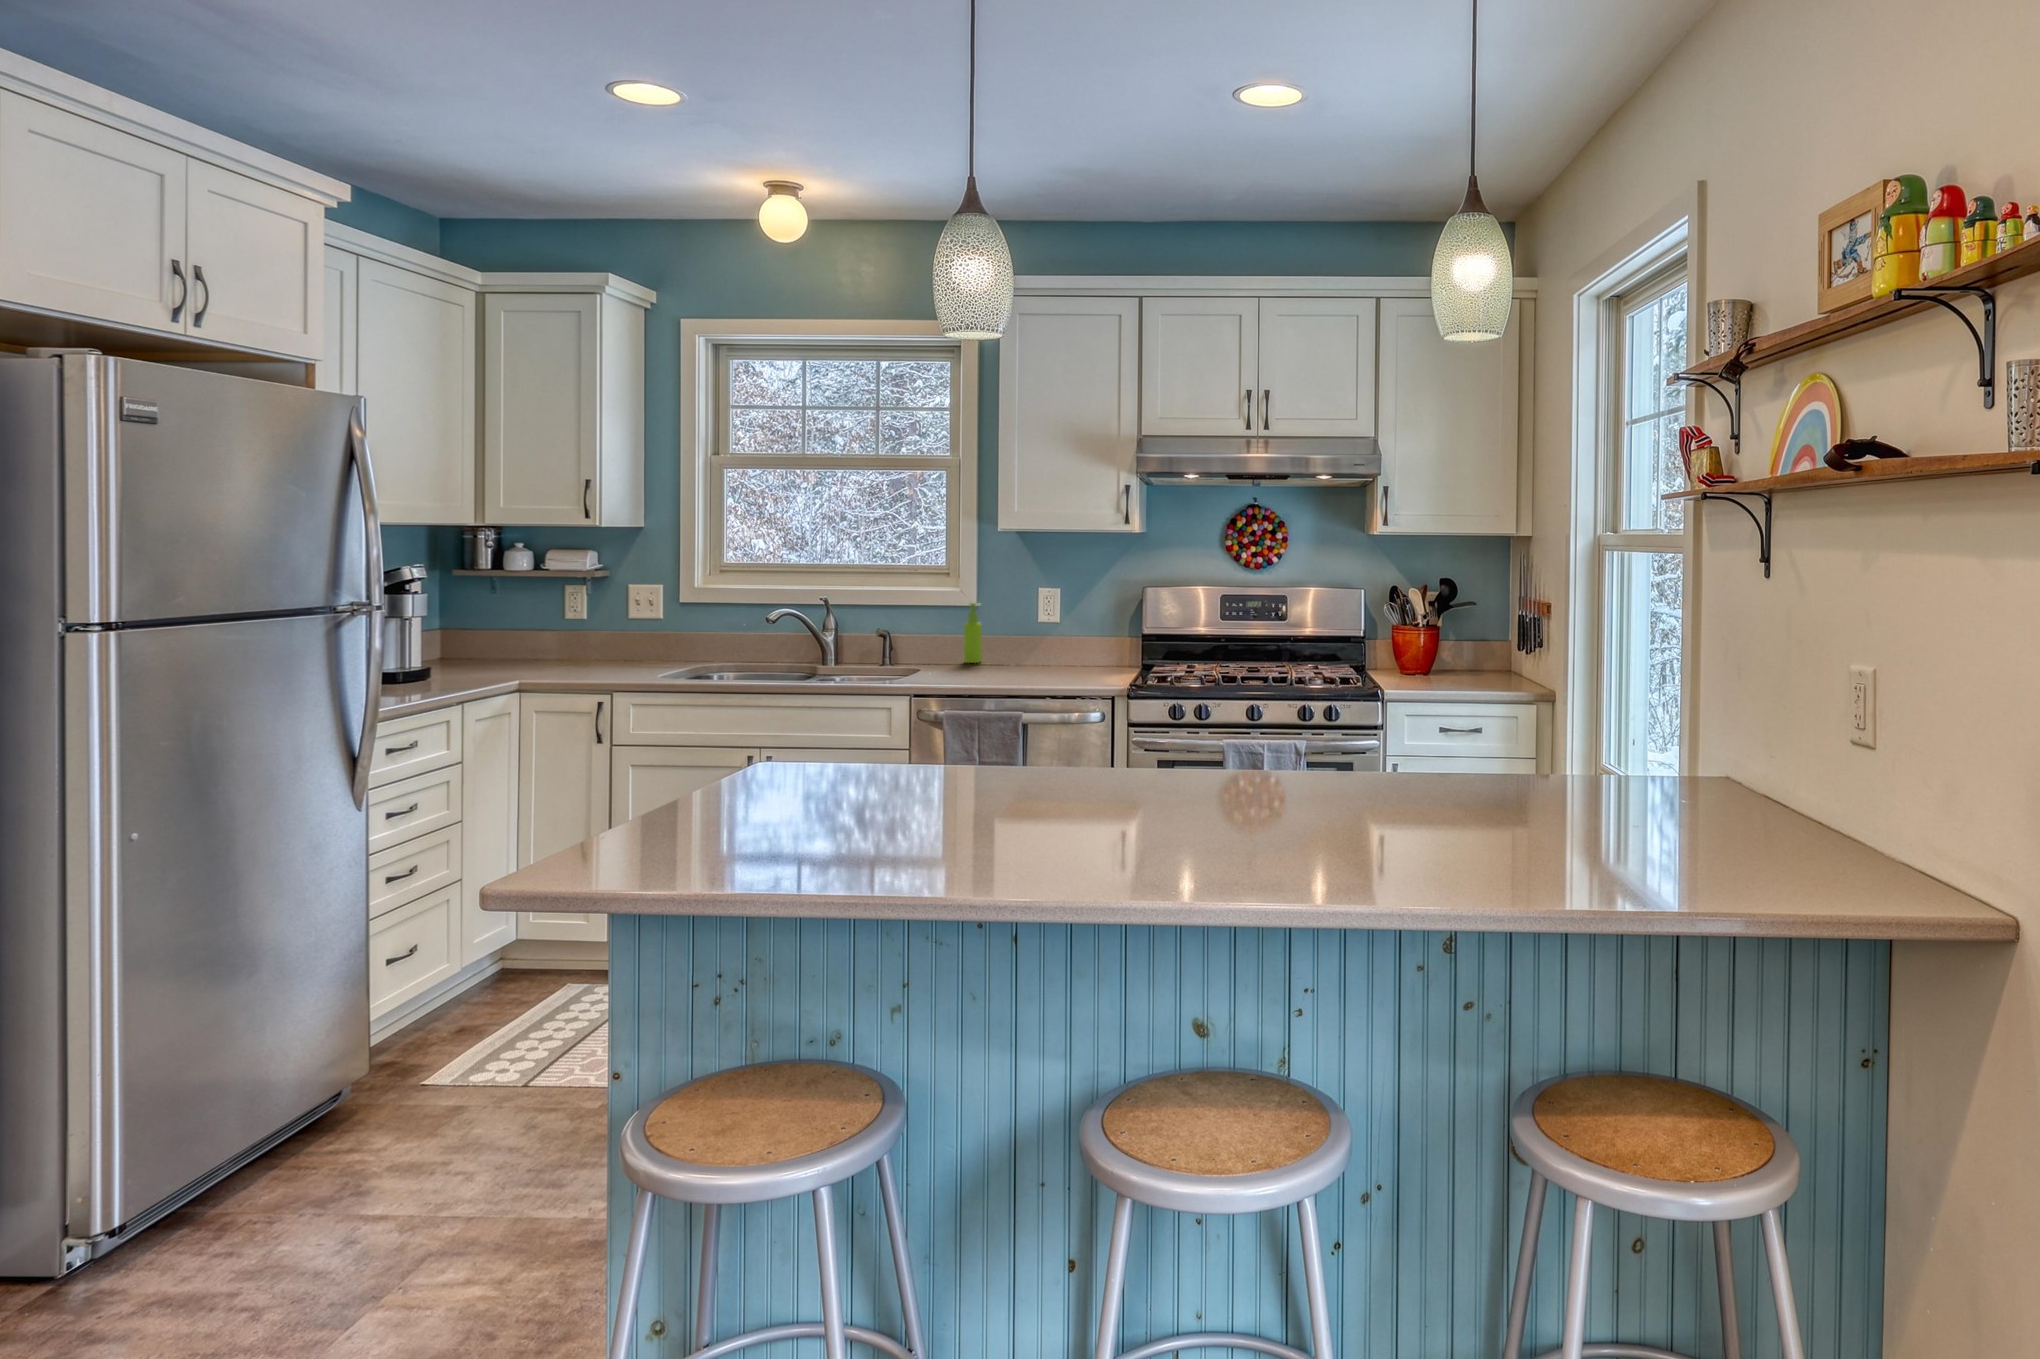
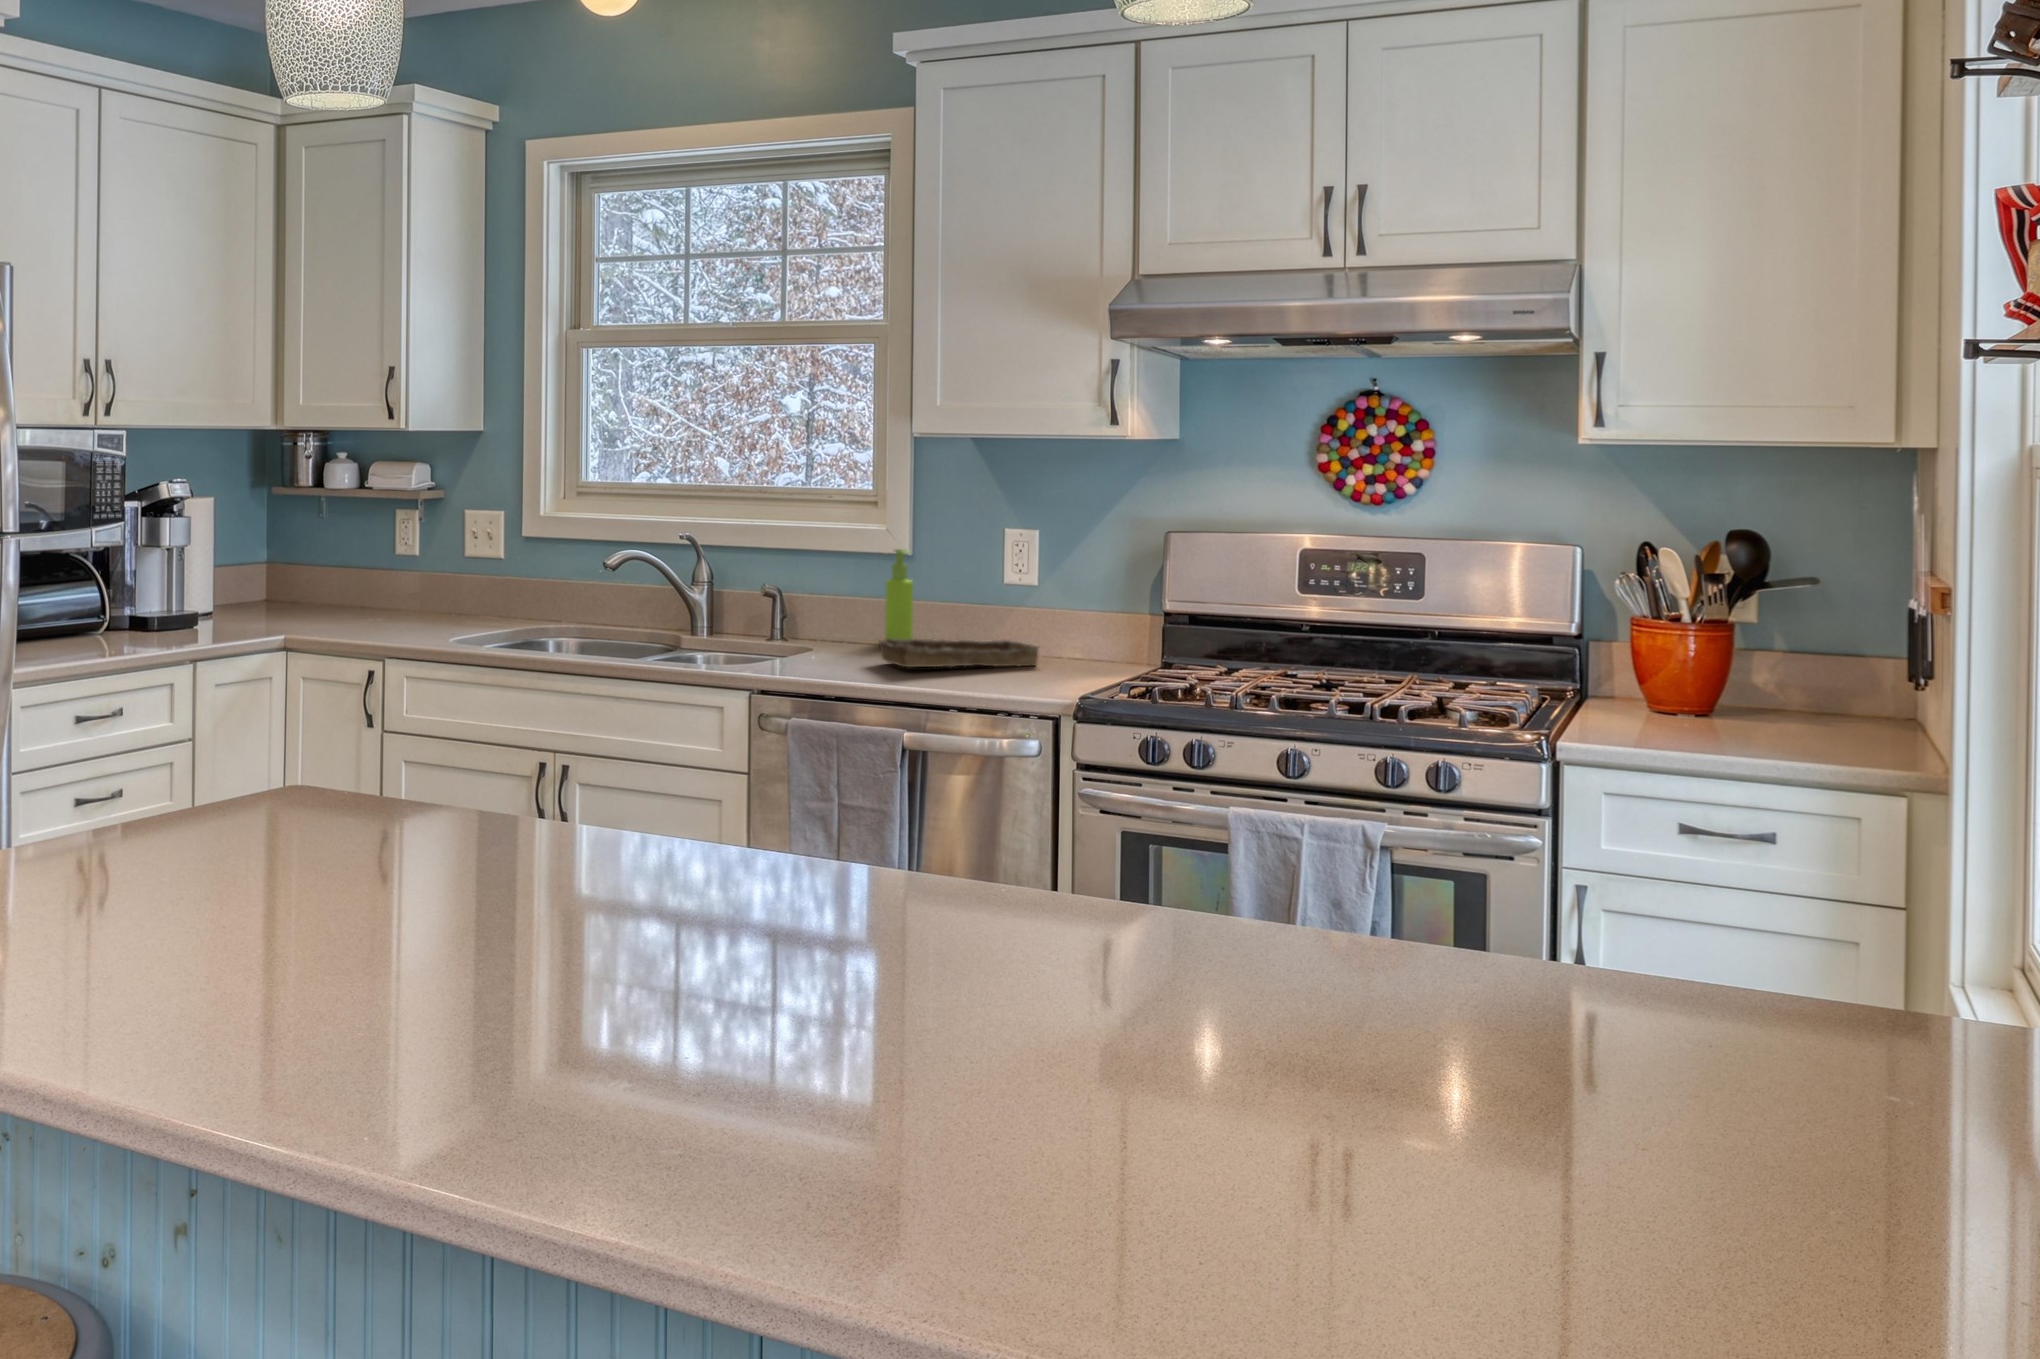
tray: none [971,657,1078,676] -> present [879,639,1040,667]

